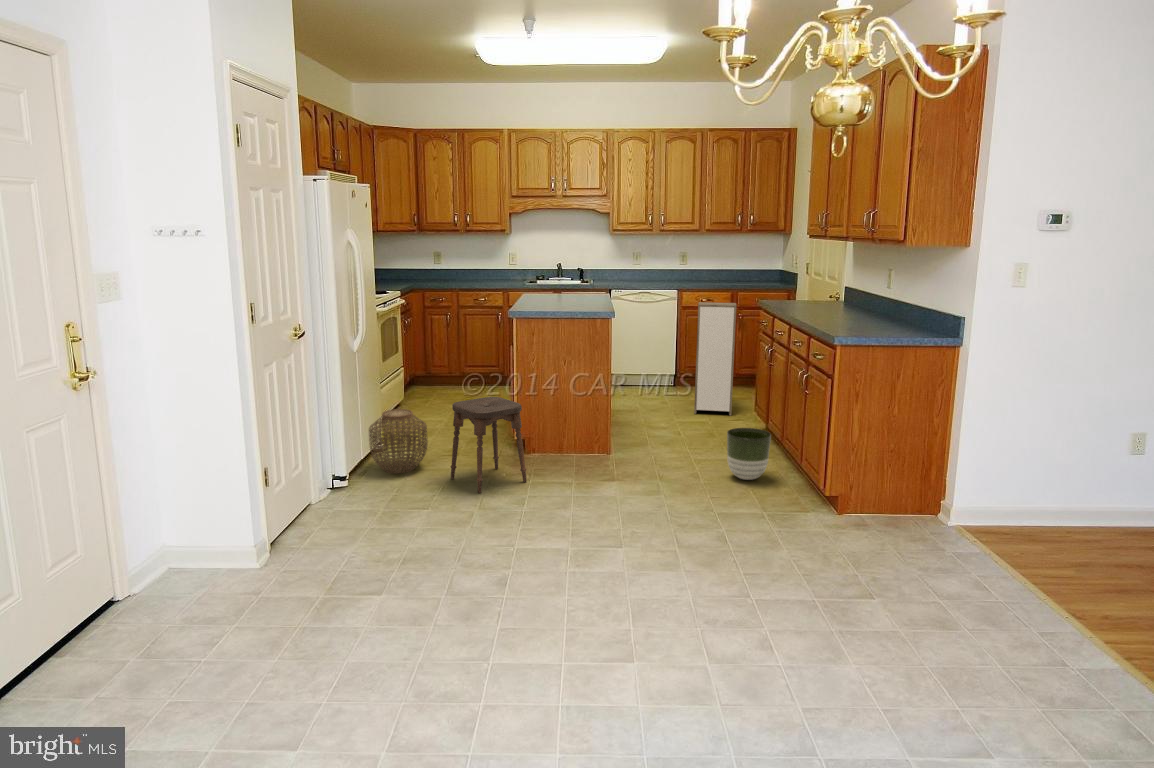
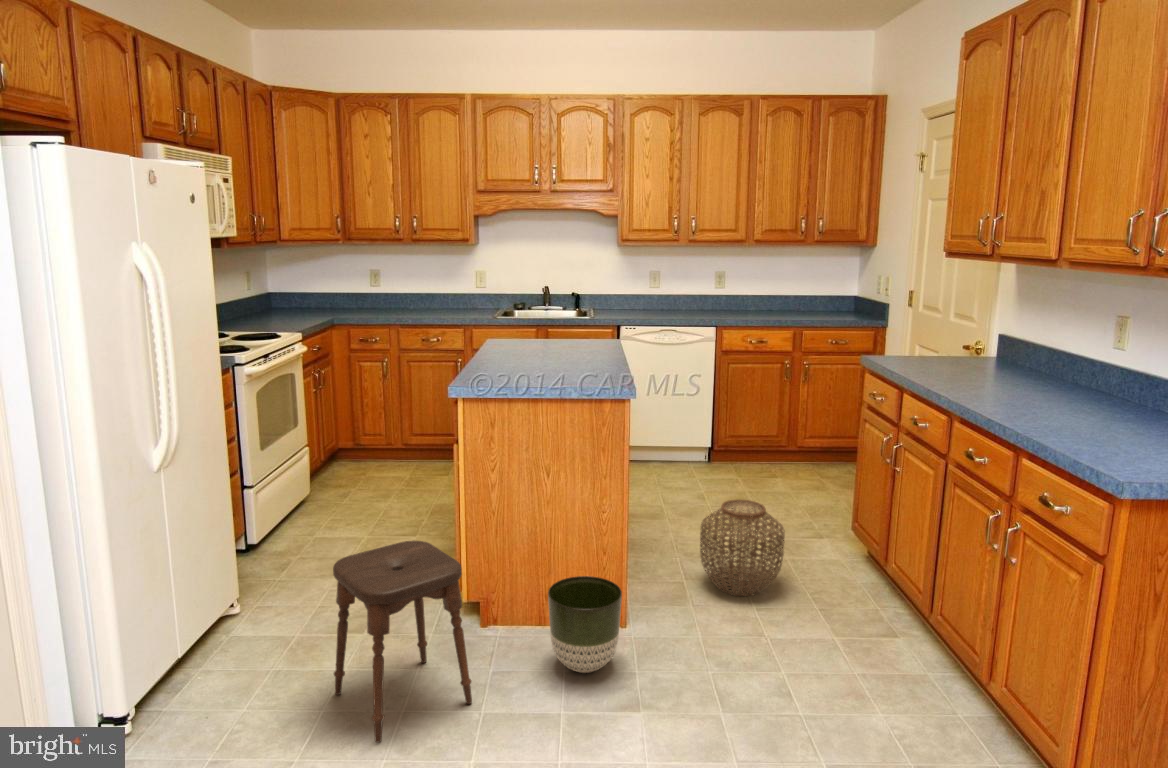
storage cabinet: present [694,302,736,416] -> none [747,350,815,524]
woven basket: present [369,409,428,473] -> present [700,499,785,596]
planter: present [727,428,771,480] -> present [548,576,622,673]

